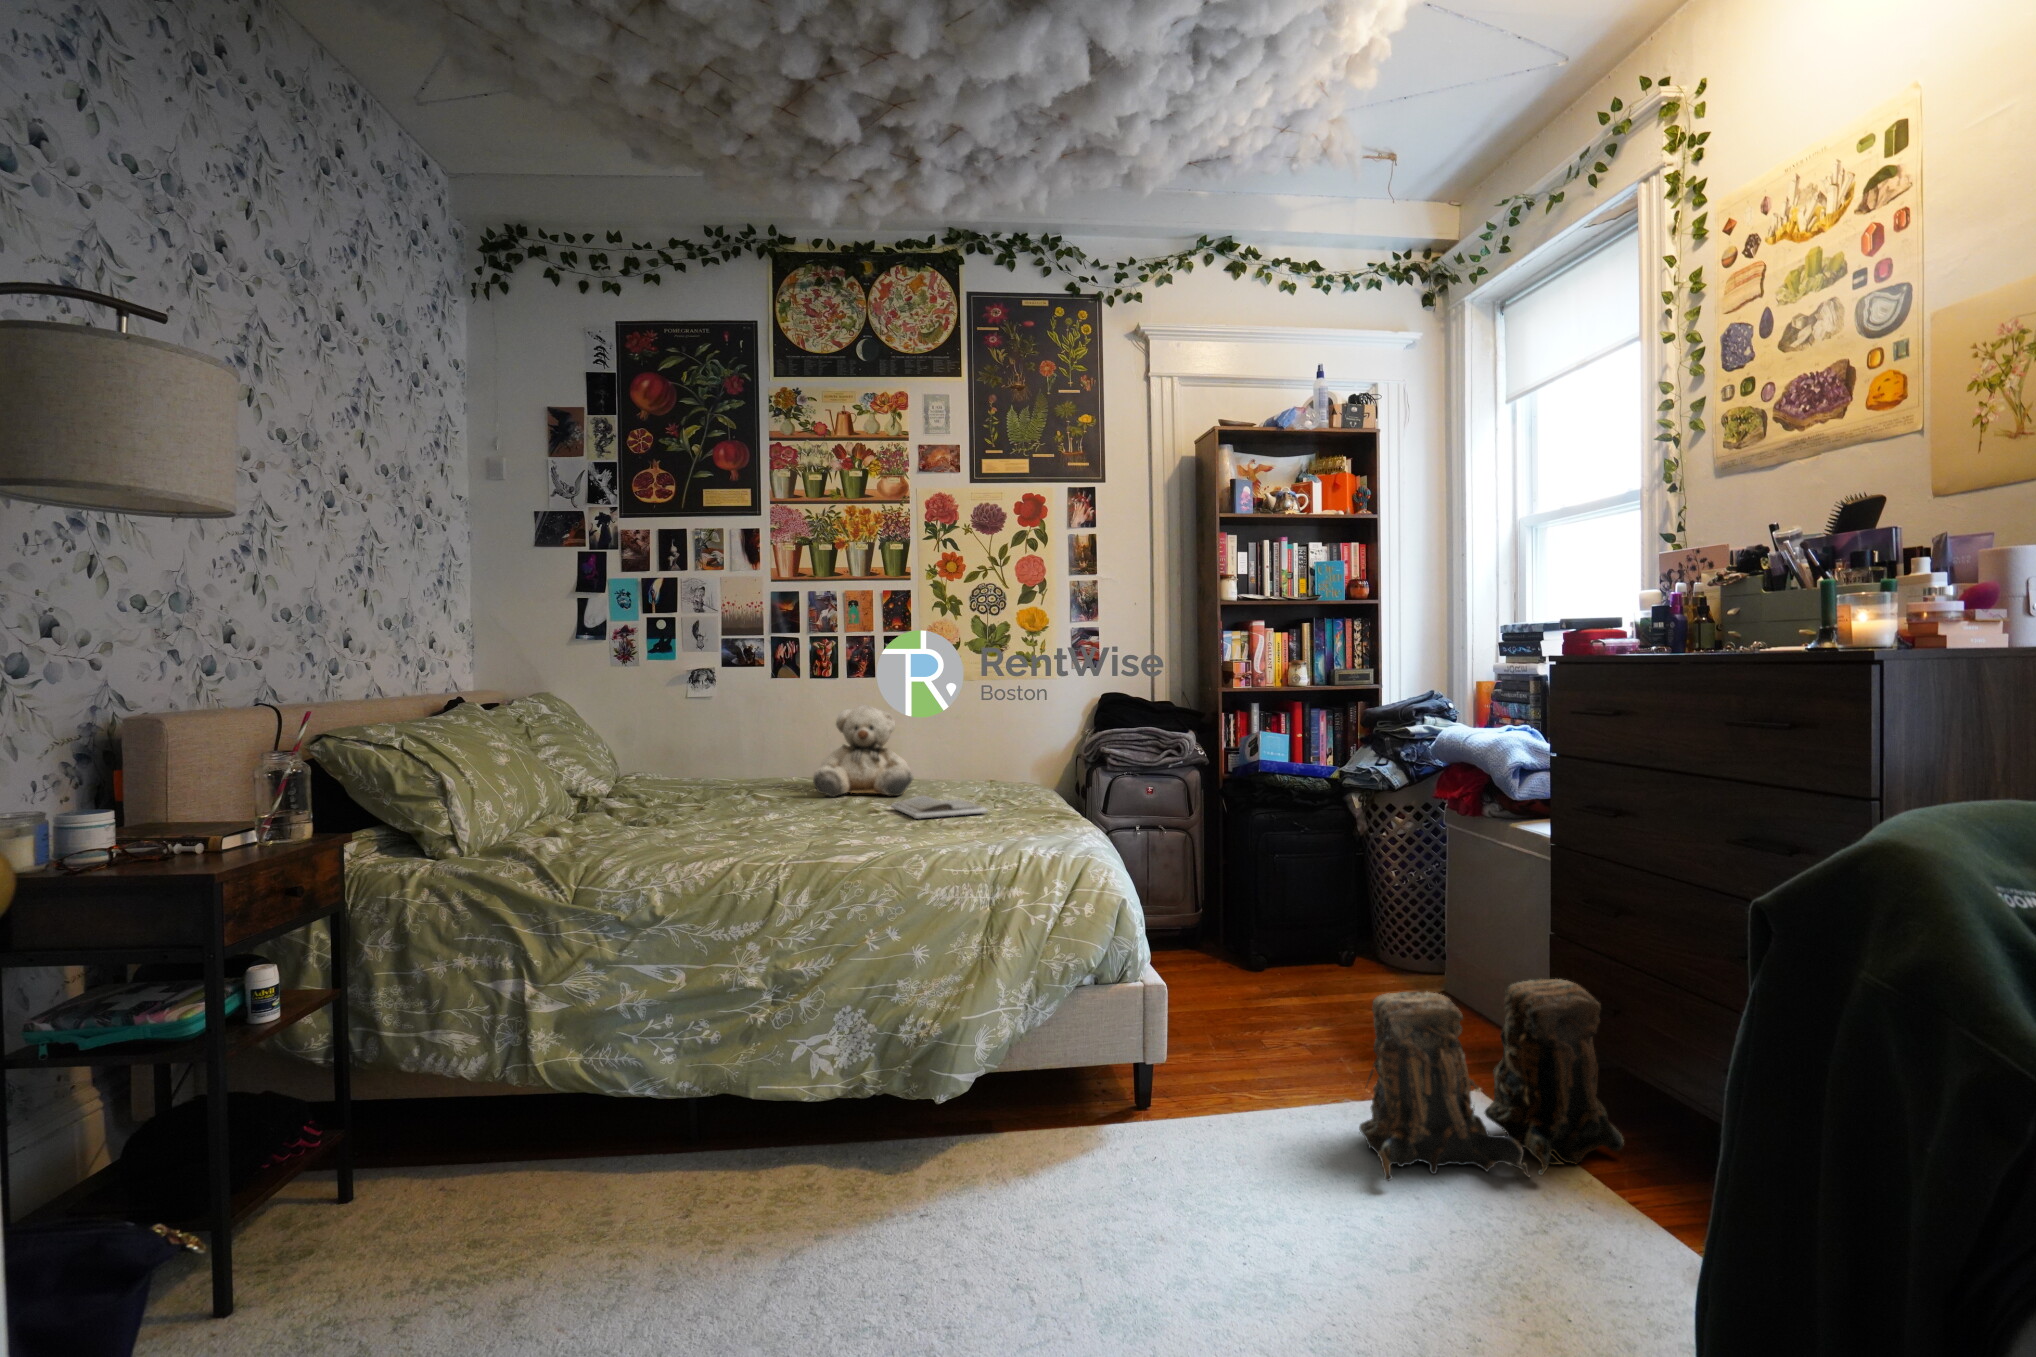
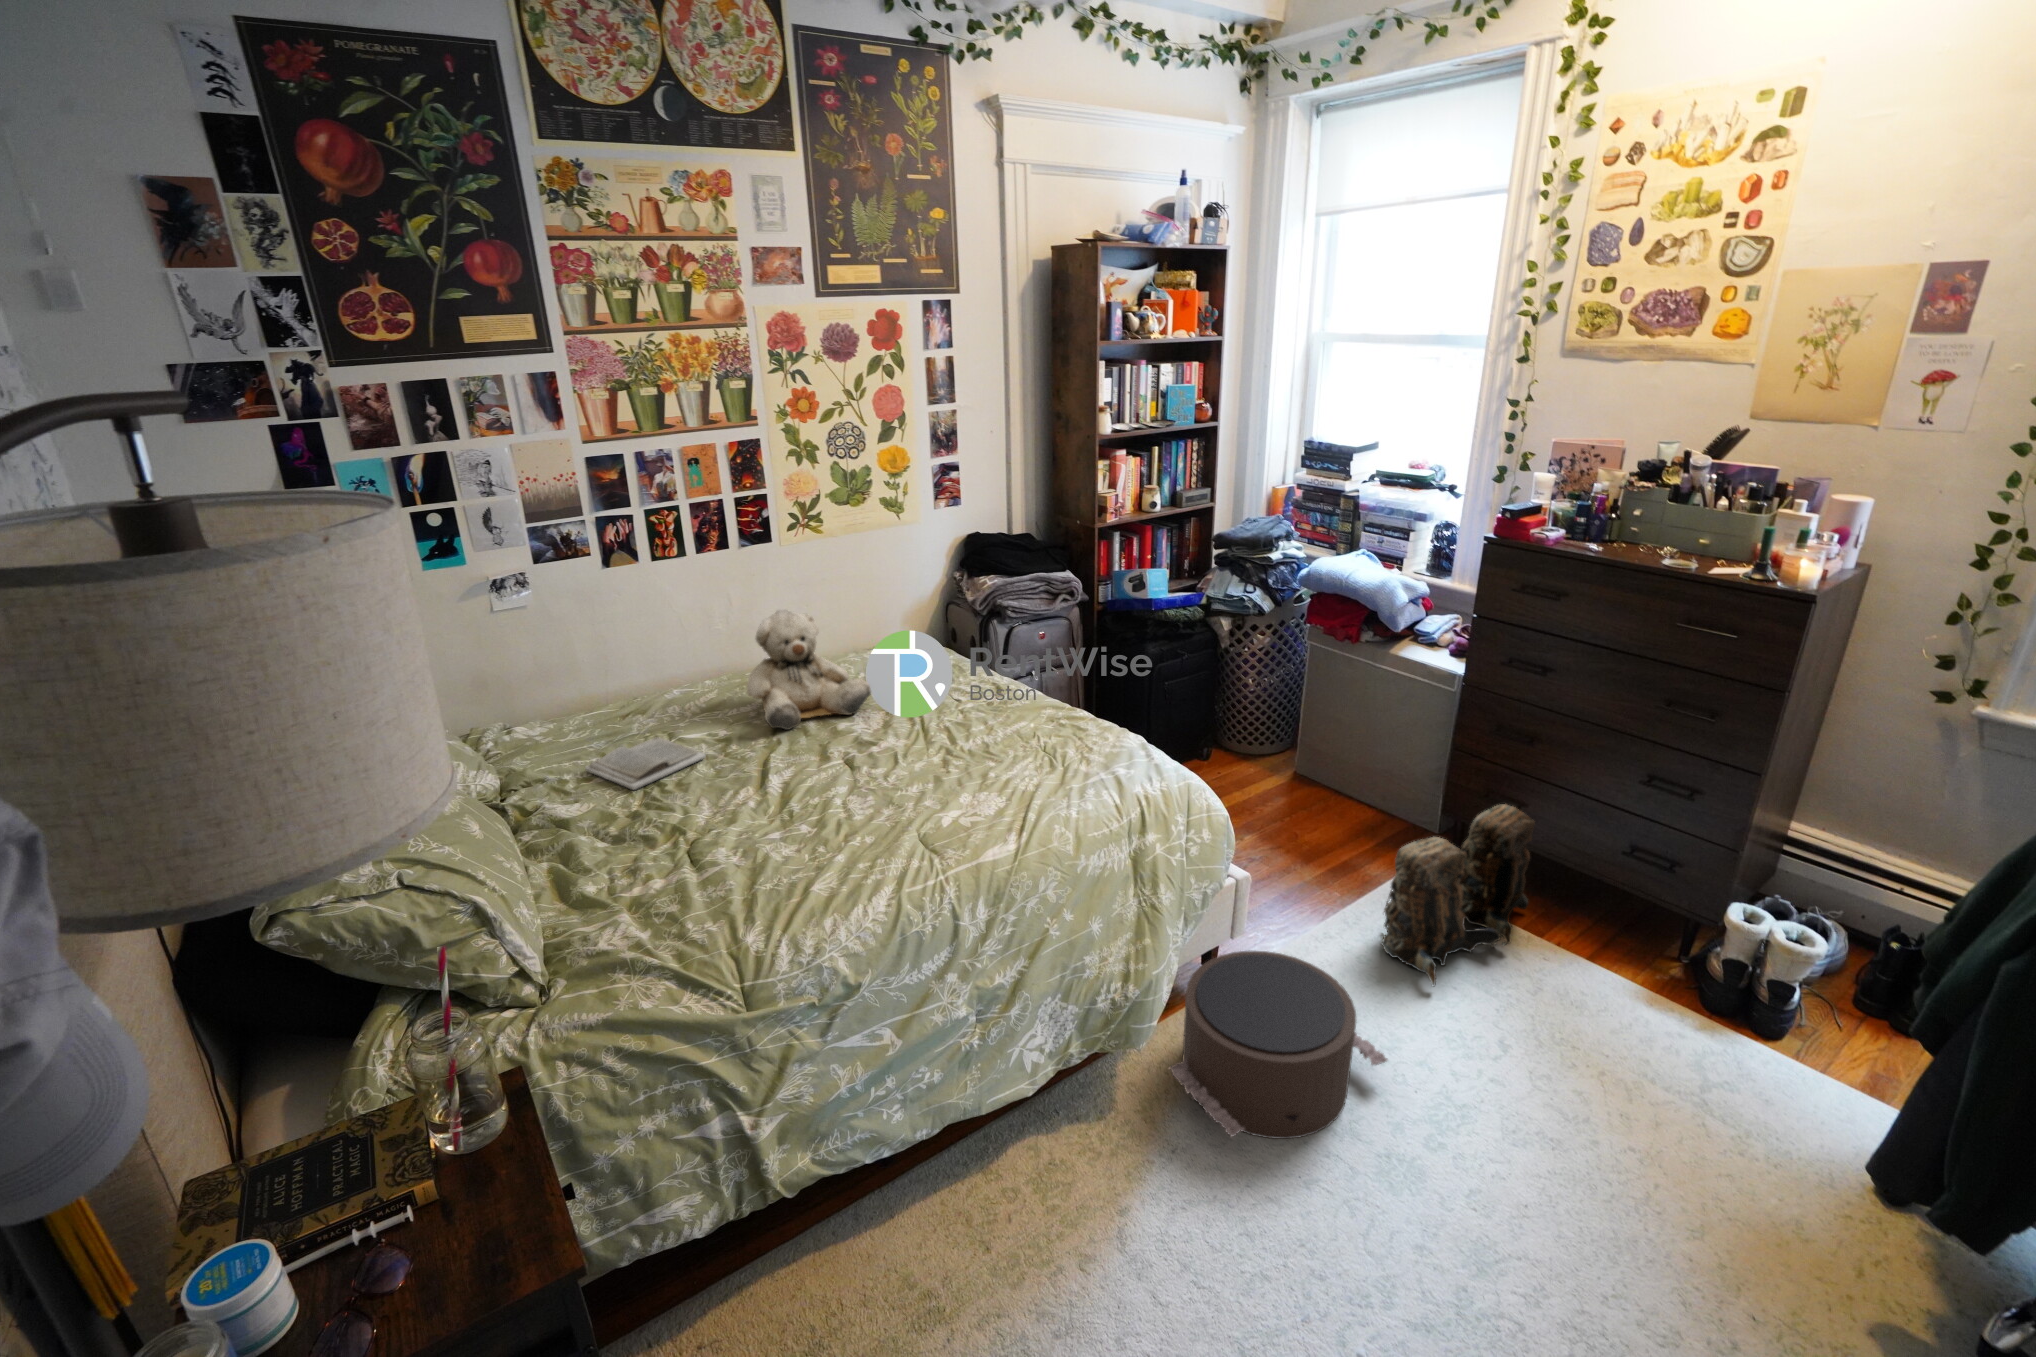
book: present [891,796,988,819] -> present [585,737,706,790]
pouf: none [966,1047,1224,1259] -> present [1169,951,1388,1139]

